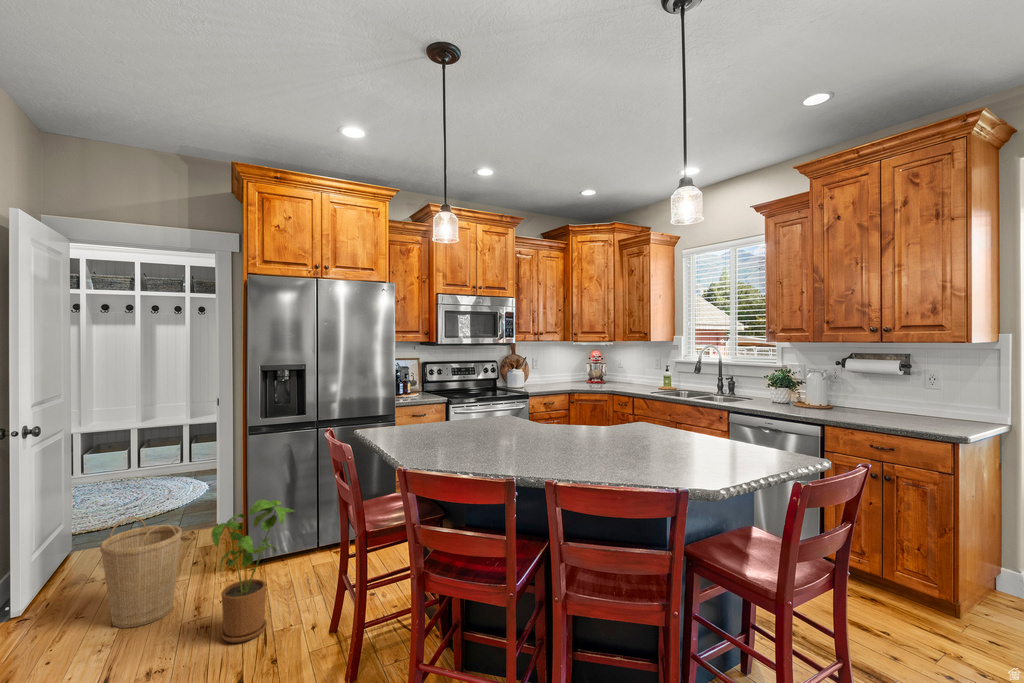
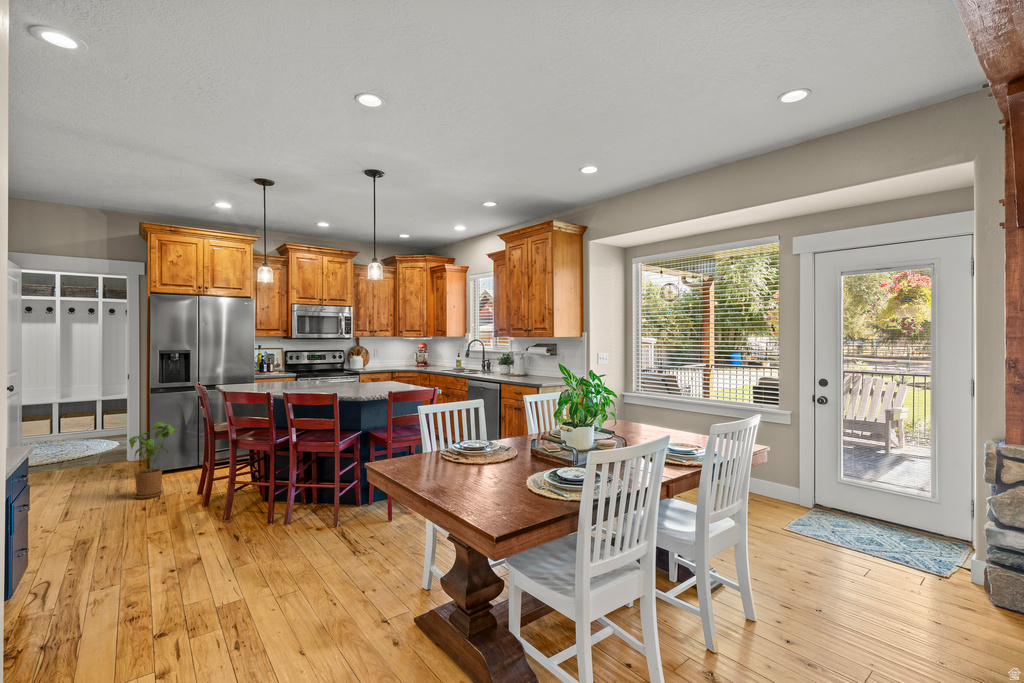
basket: present [100,517,182,628] -> none [59,438,109,497]

